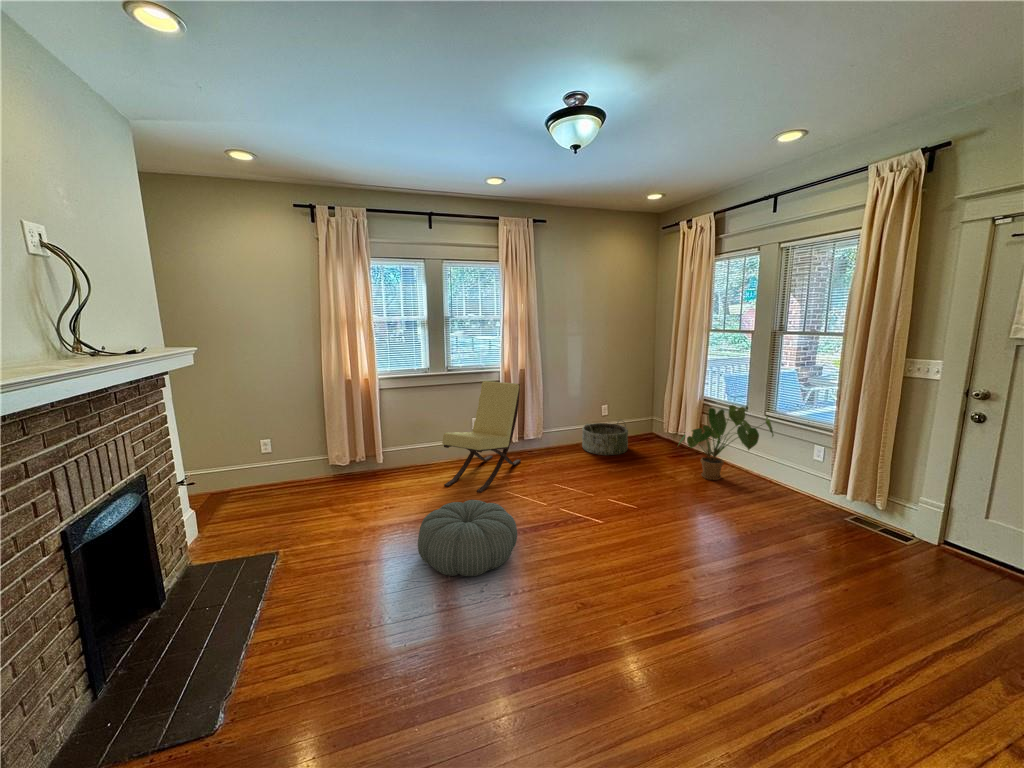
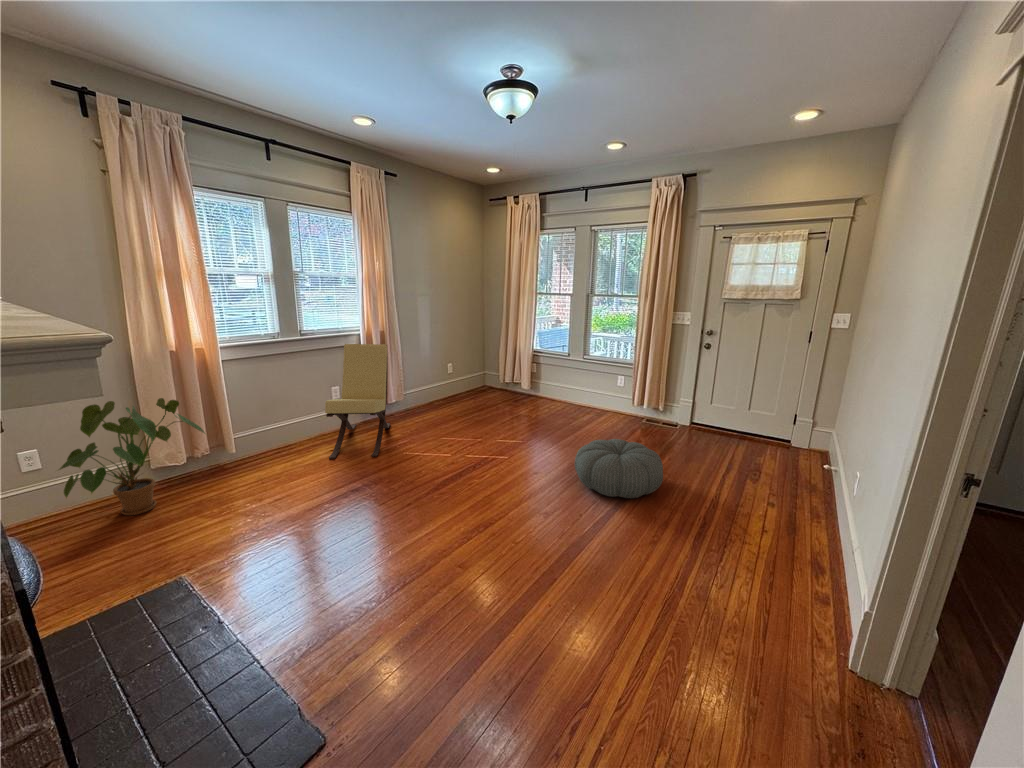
house plant: present [679,405,774,480] -> present [59,398,205,515]
basket: present [582,422,628,455] -> none [436,375,478,408]
pouf: present [418,500,517,576] -> present [575,439,663,498]

